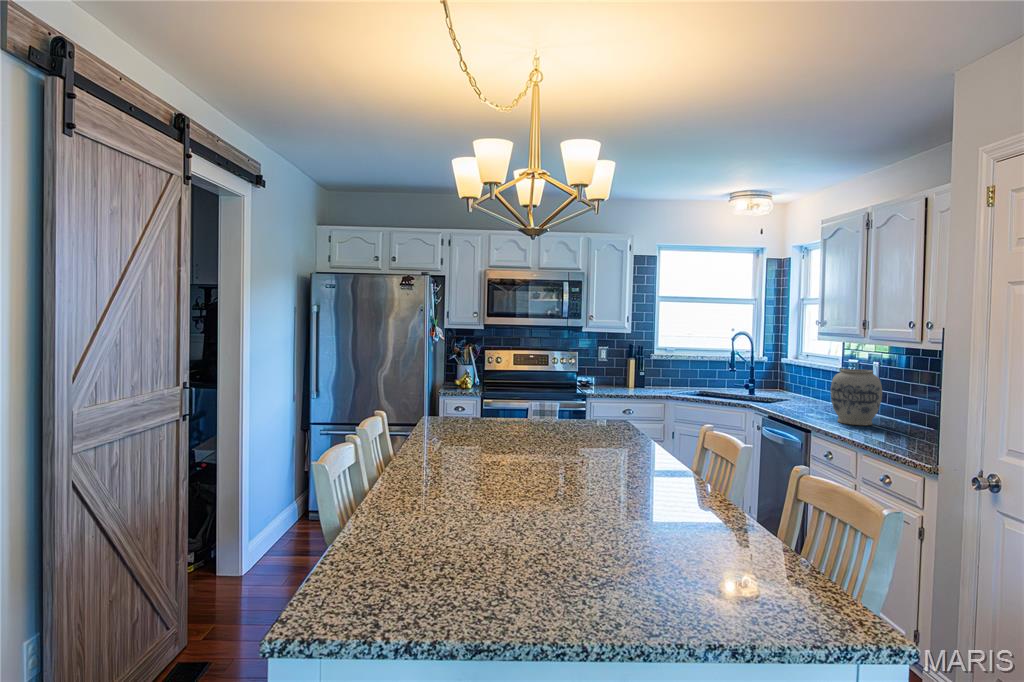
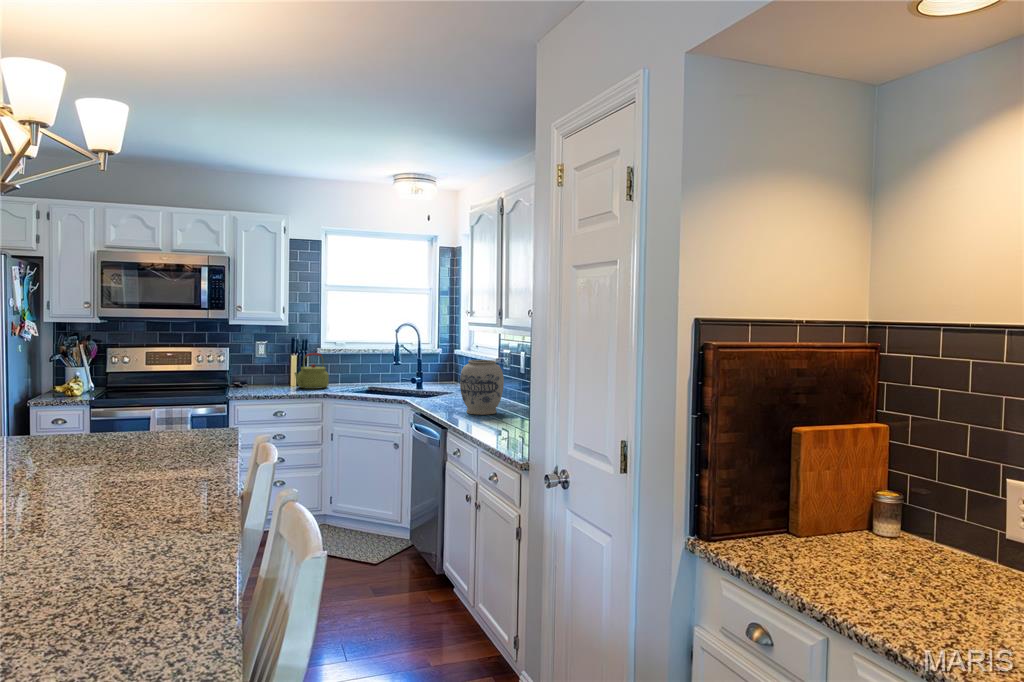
kettle: none [636,358,664,390] -> present [295,353,329,389]

